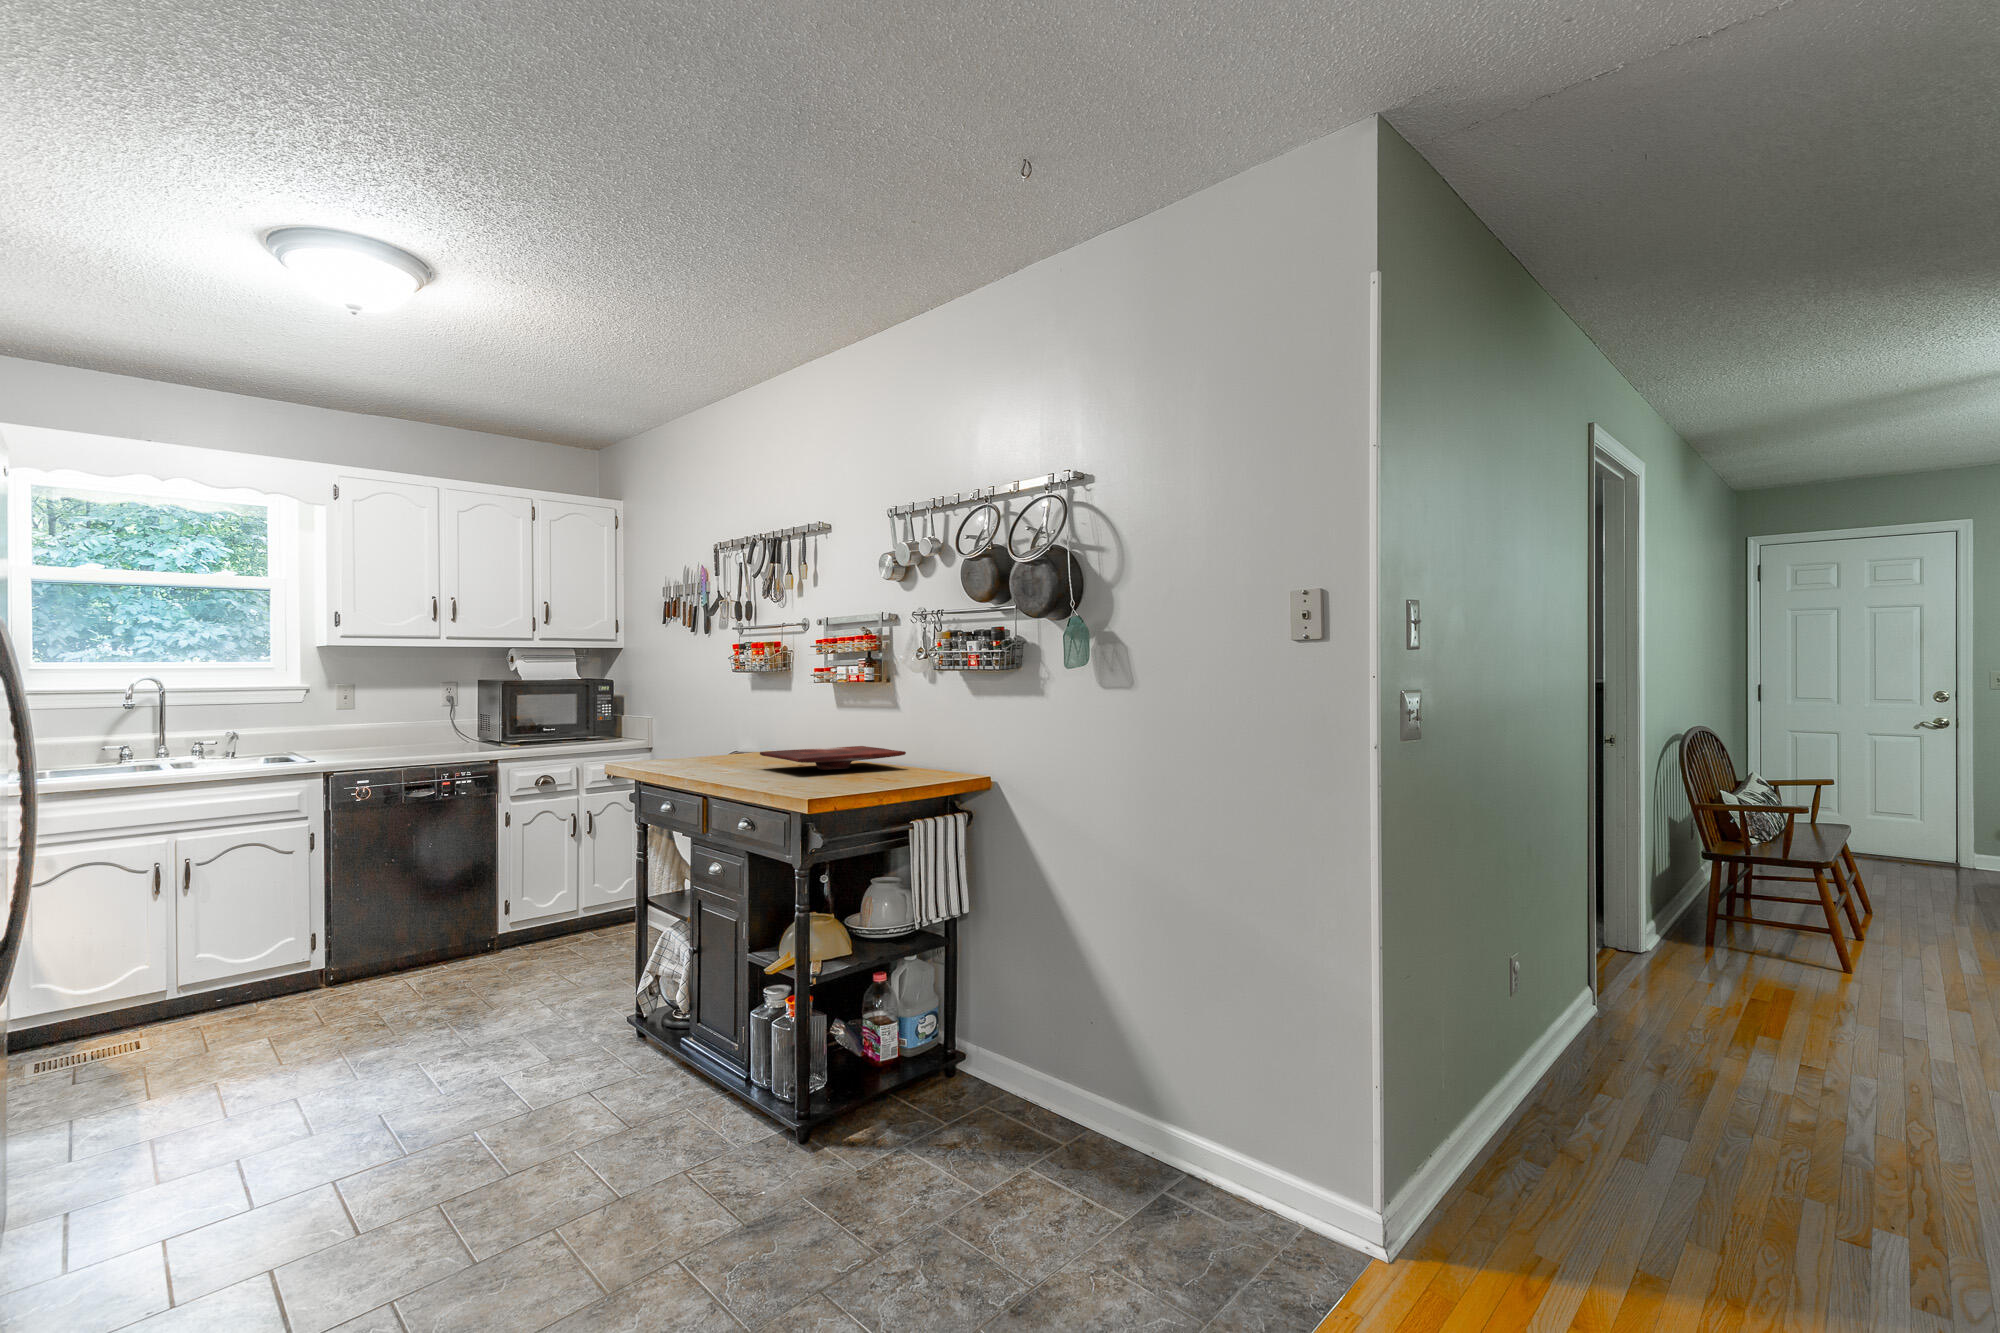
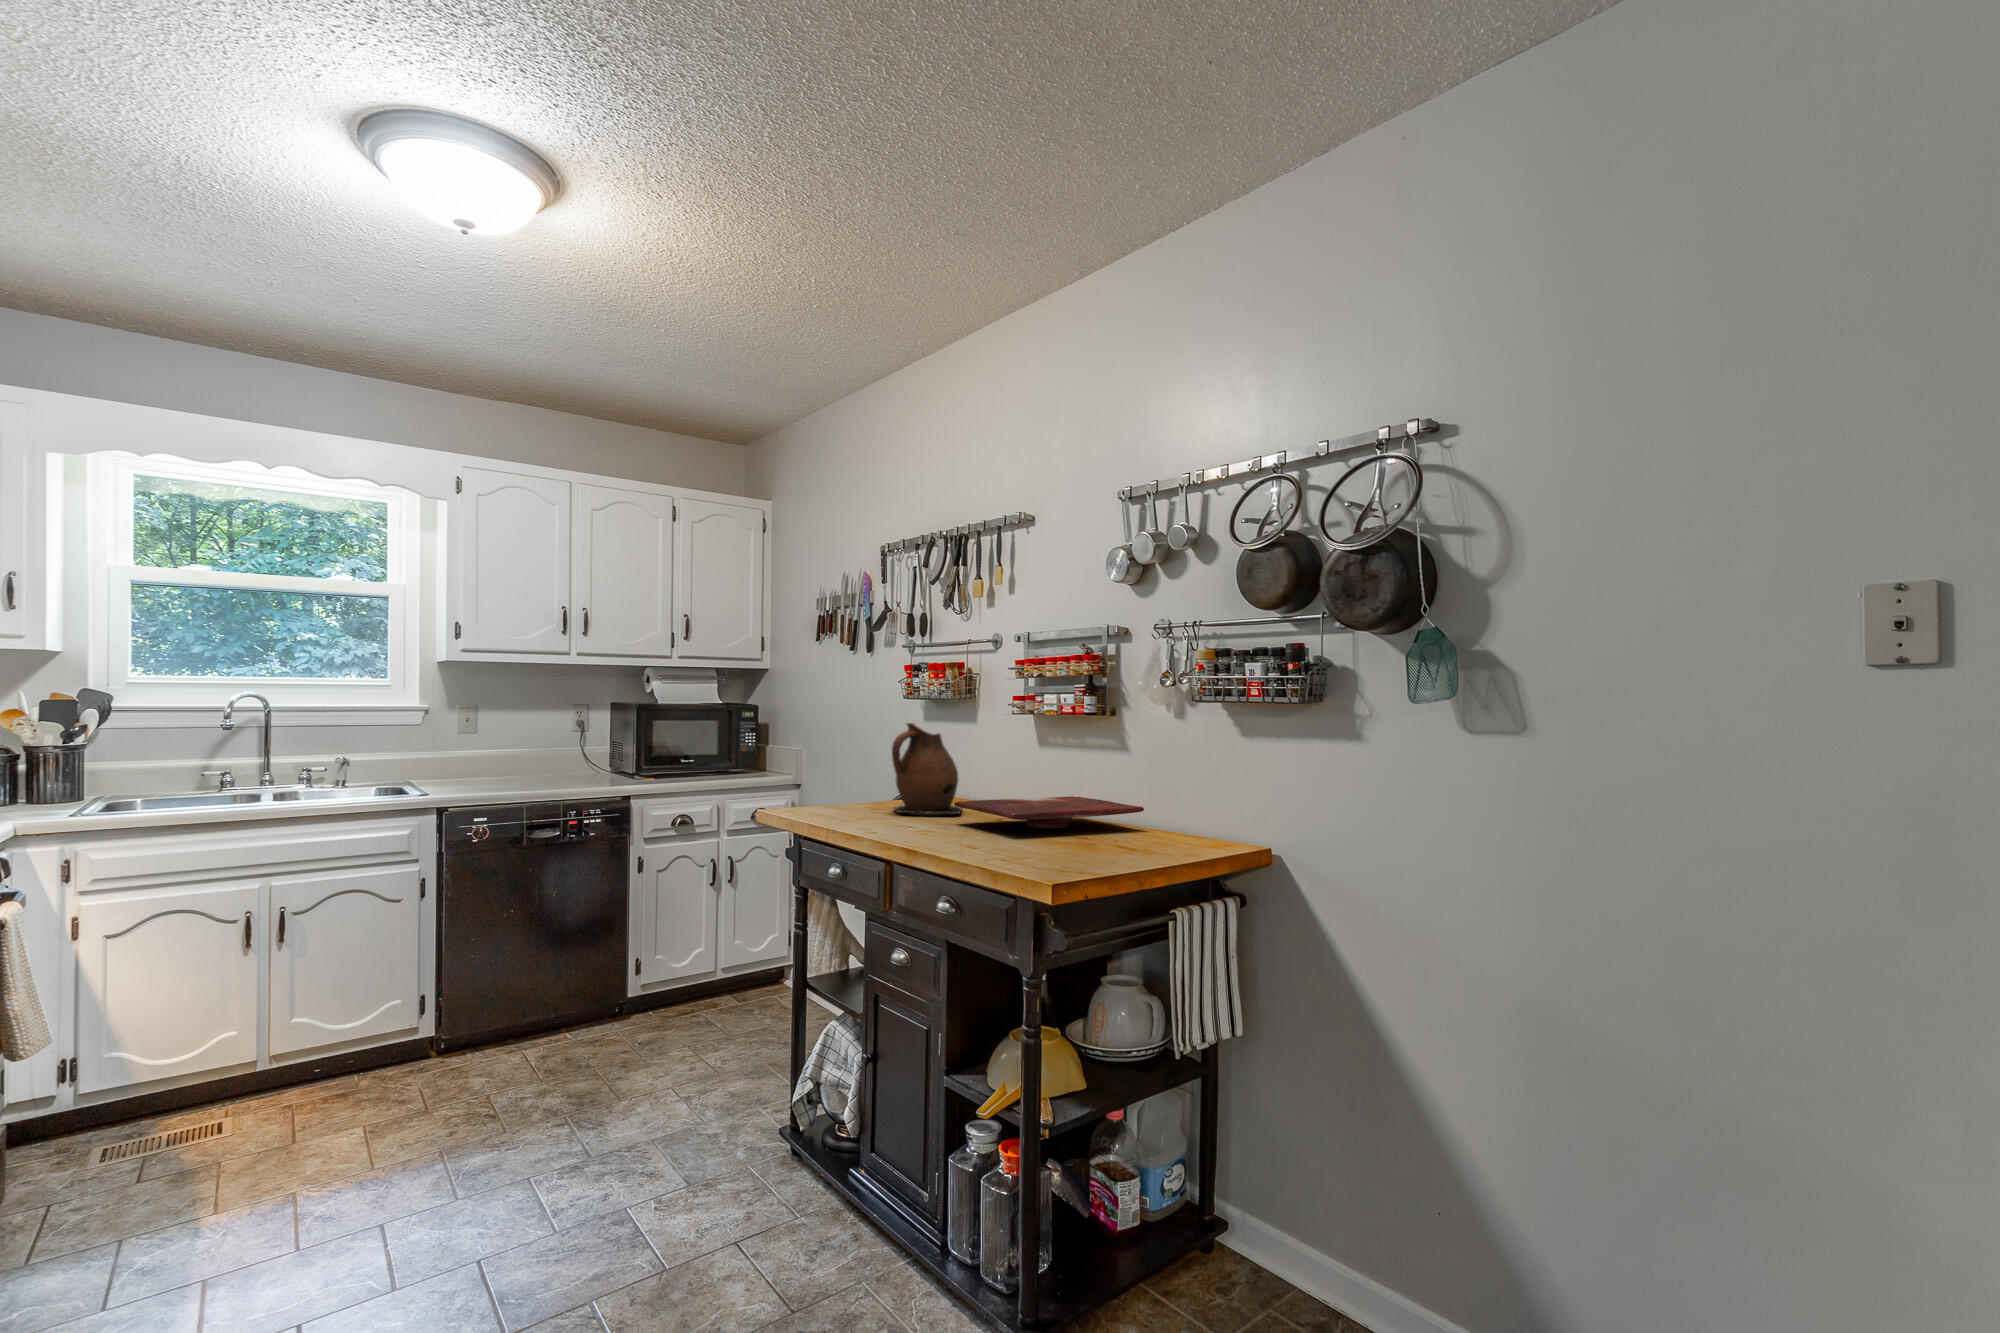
ceramic pitcher: none [713,692,774,764] -> present [892,723,961,815]

